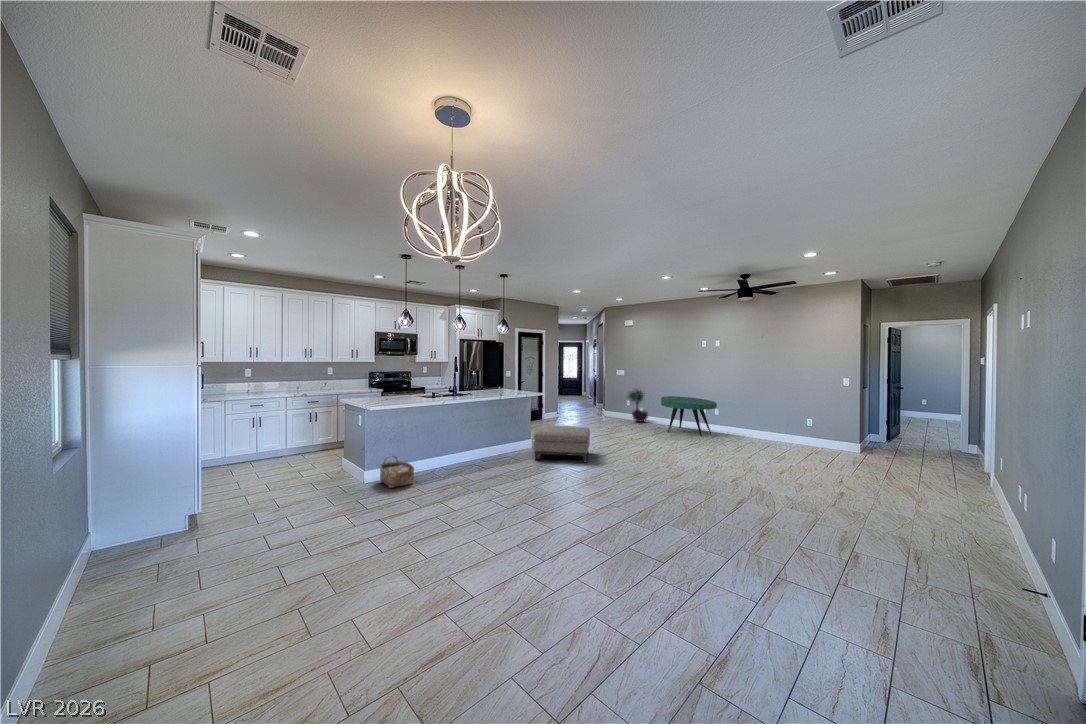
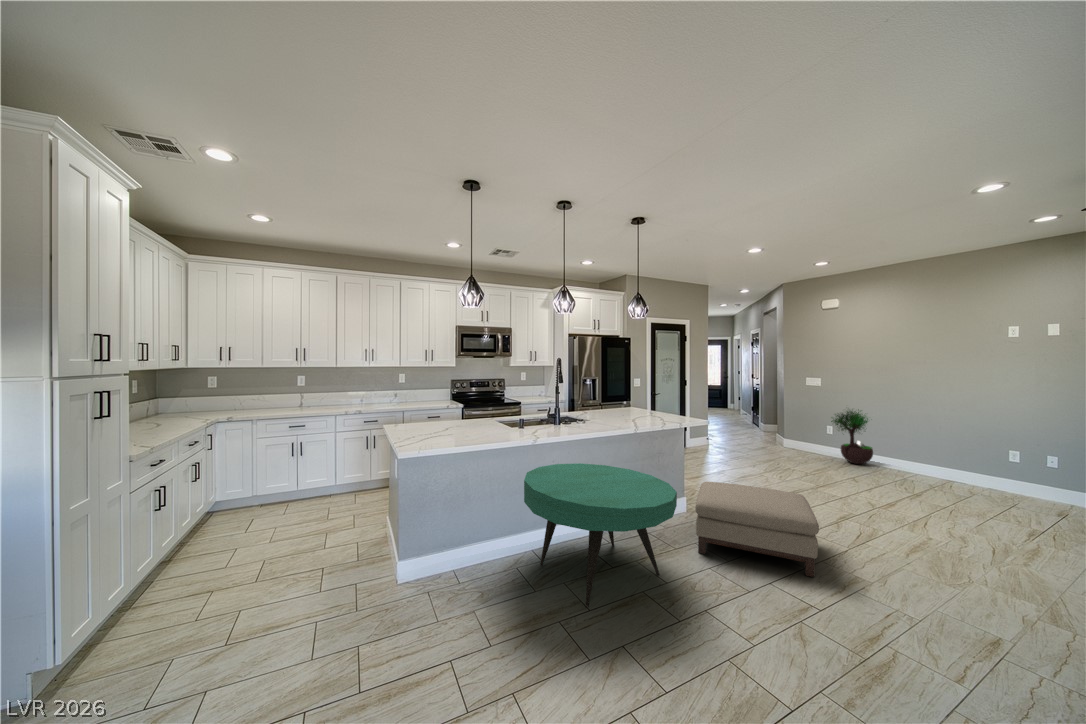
coffee table: present [661,396,717,436] -> present [524,463,677,607]
woven basket: present [380,456,414,488] -> none [414,538,472,613]

